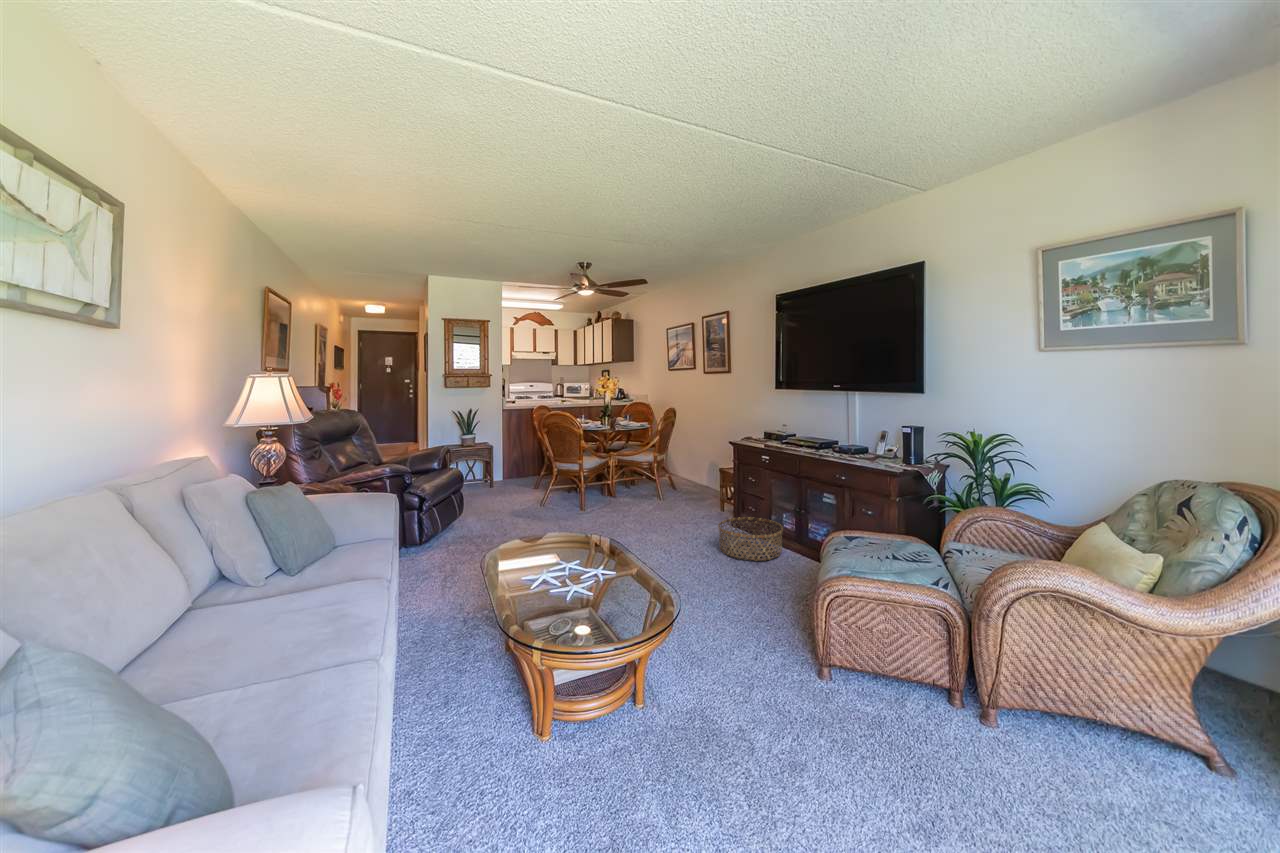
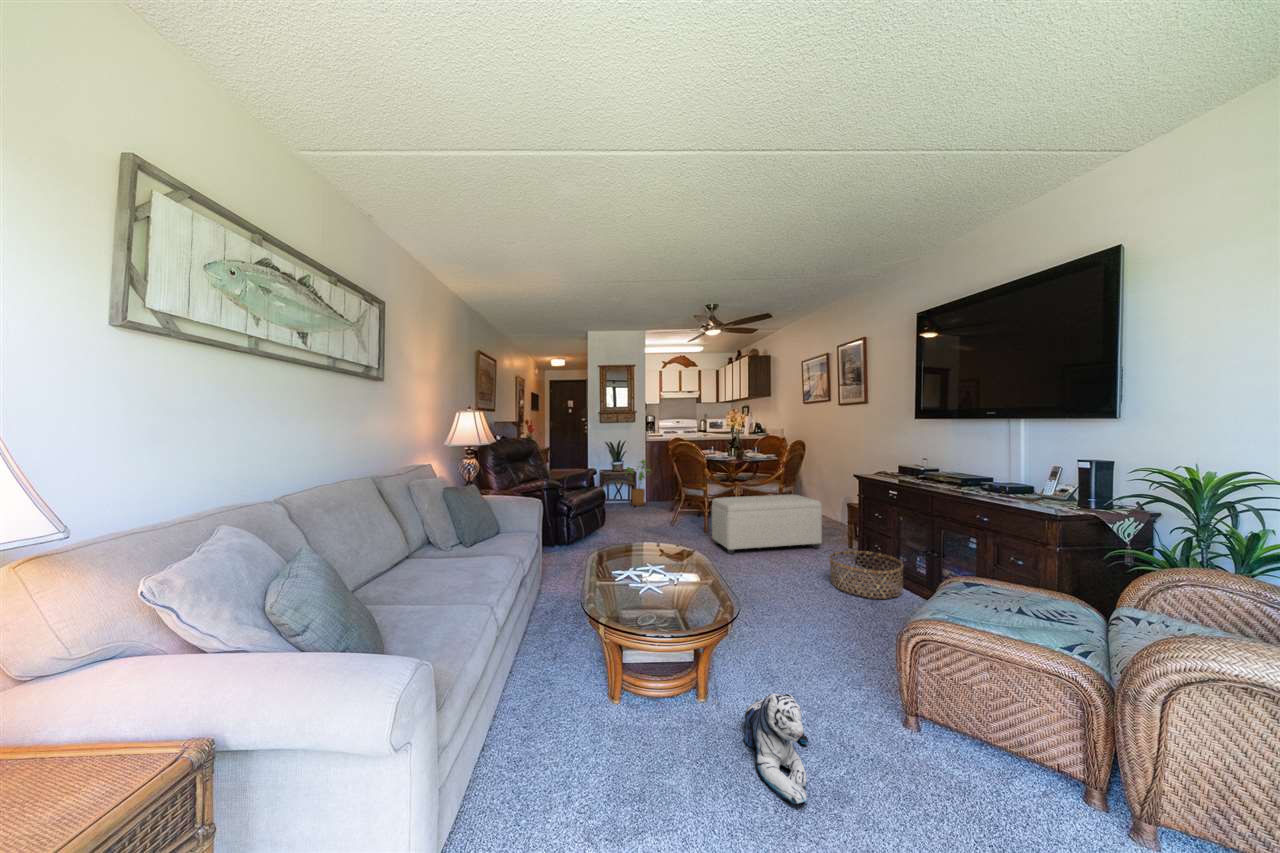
house plant: none [479,432,513,485] -> present [625,460,650,506]
ottoman: none [593,465,702,532] -> present [712,495,822,554]
plush toy: none [689,665,764,762] -> present [743,694,808,804]

